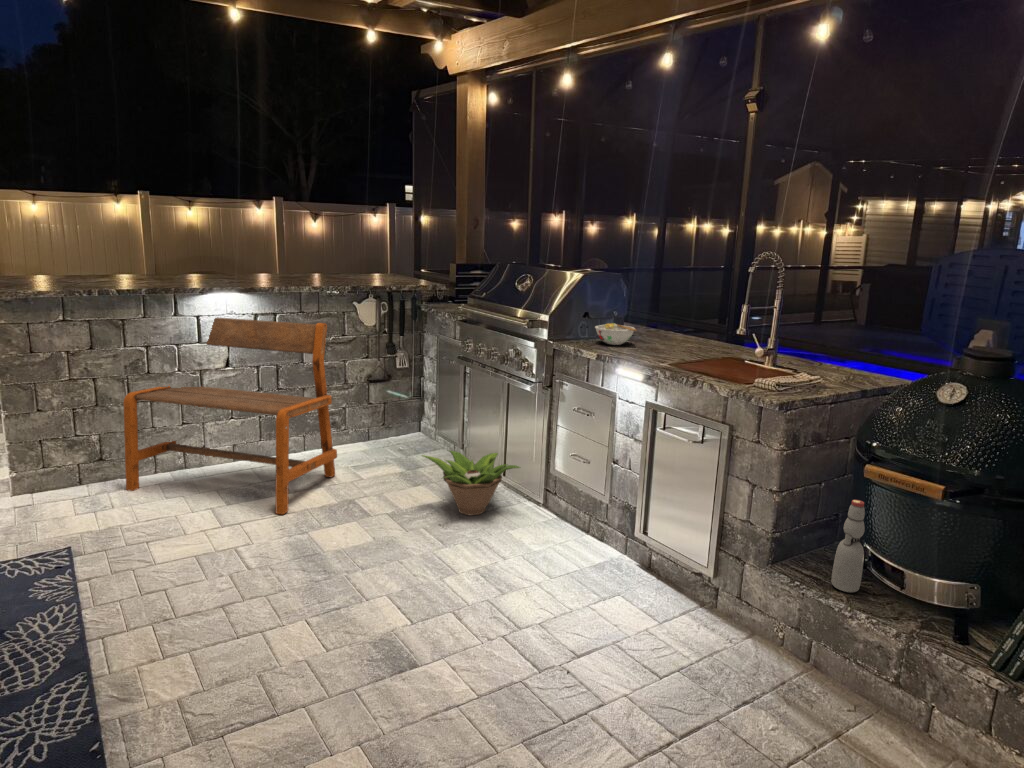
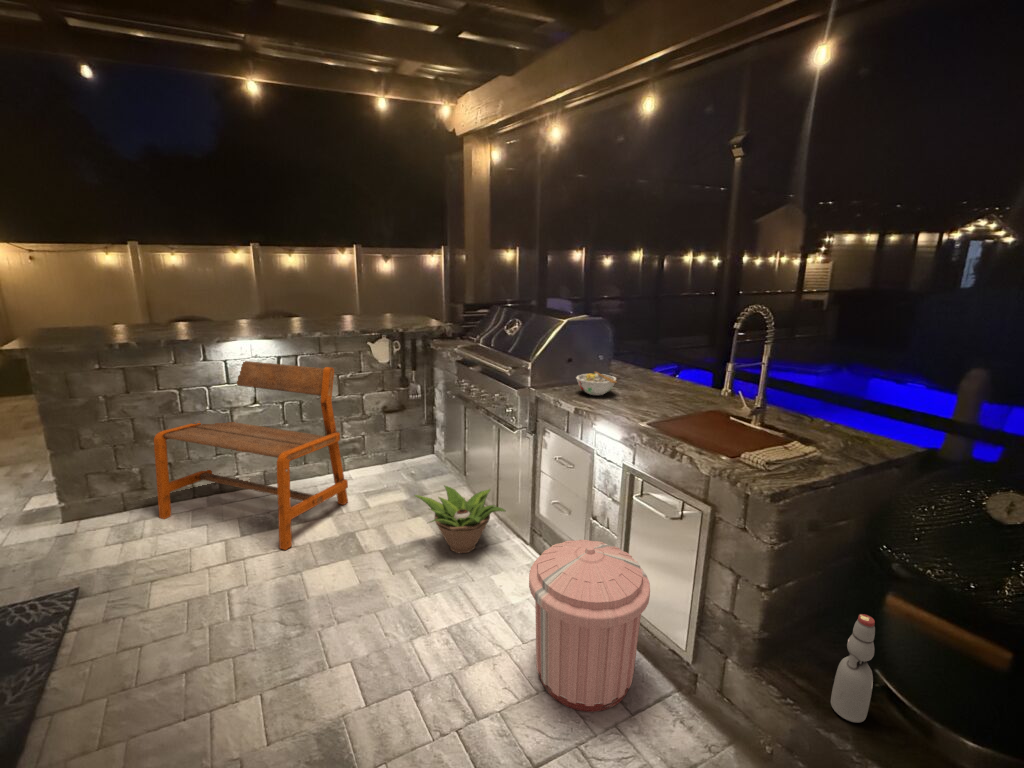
trash can: none [563,471,676,622] -> present [529,540,650,712]

